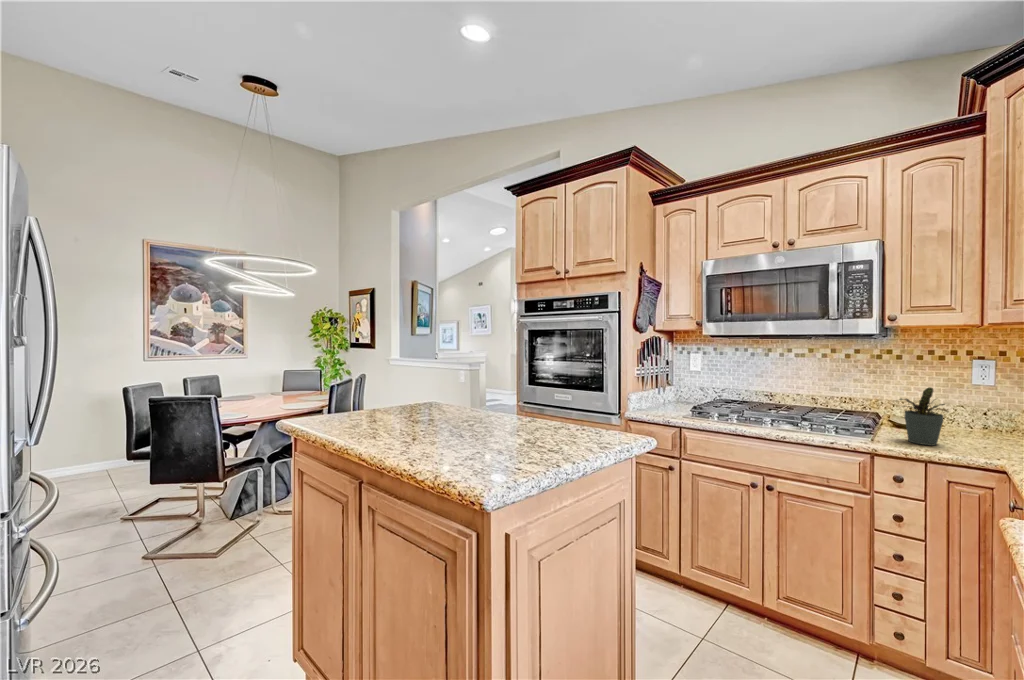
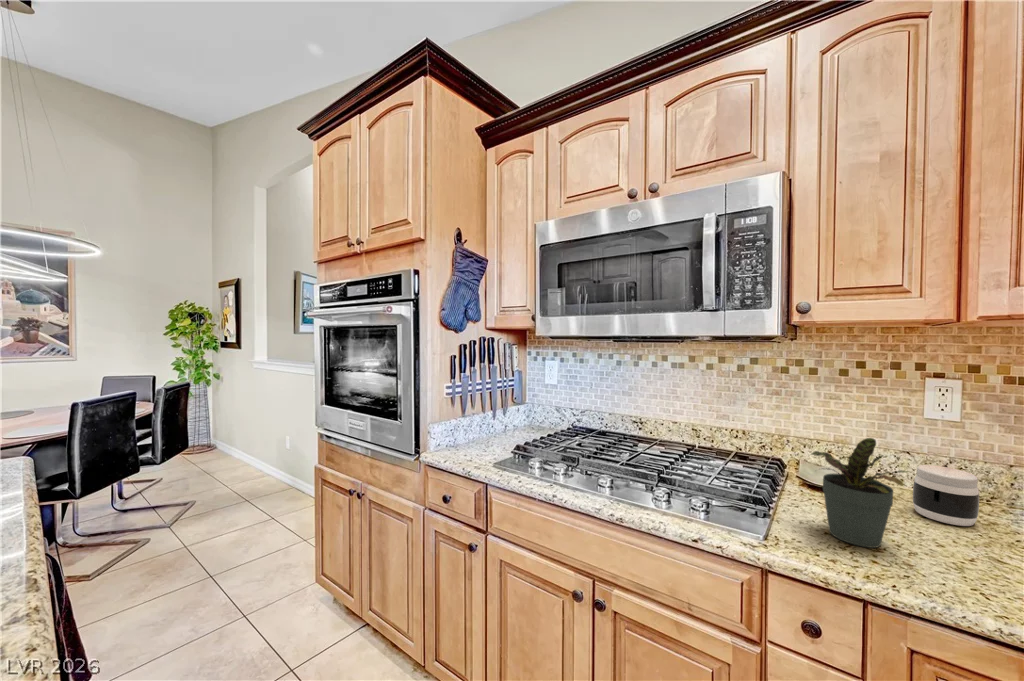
jar: none [961,409,998,440] -> present [913,465,979,526]

